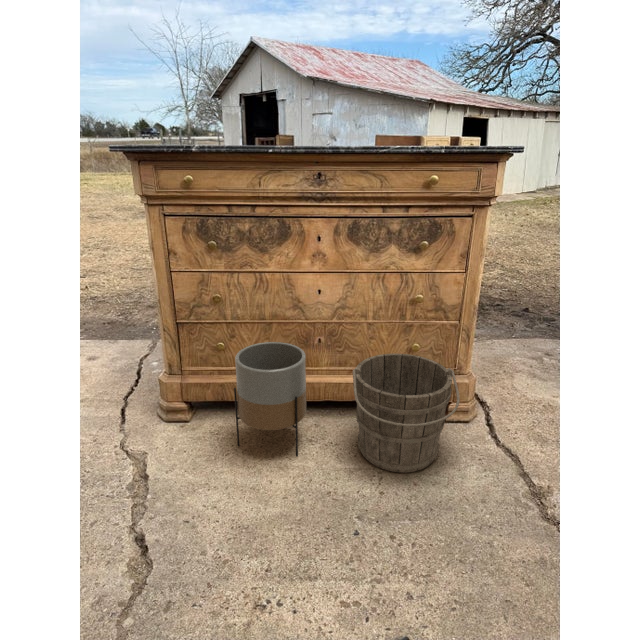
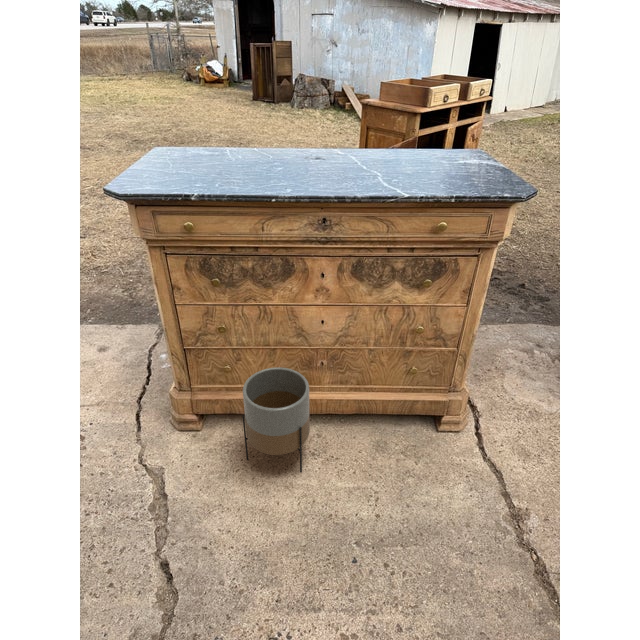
bucket: present [353,354,460,472] -> none [354,378,452,491]

